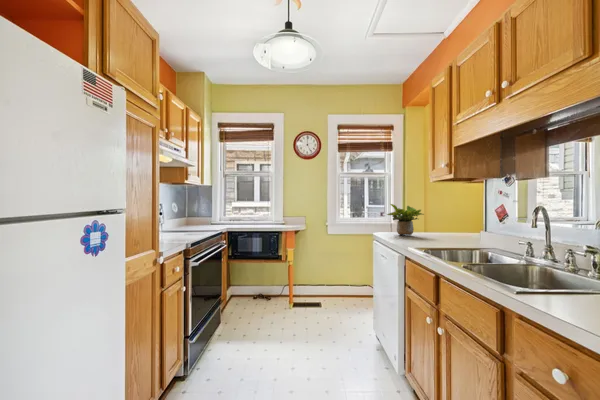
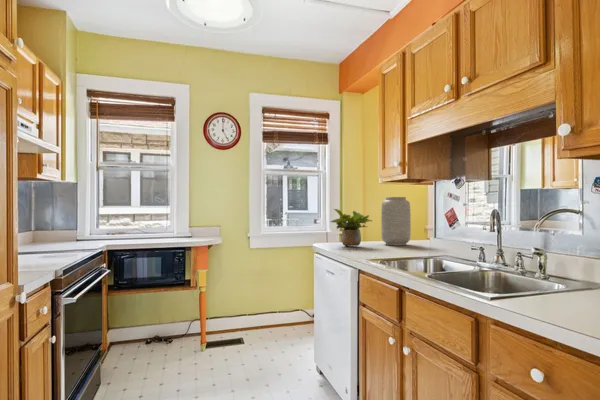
vase: none [433,194,460,236] -> present [381,197,411,245]

